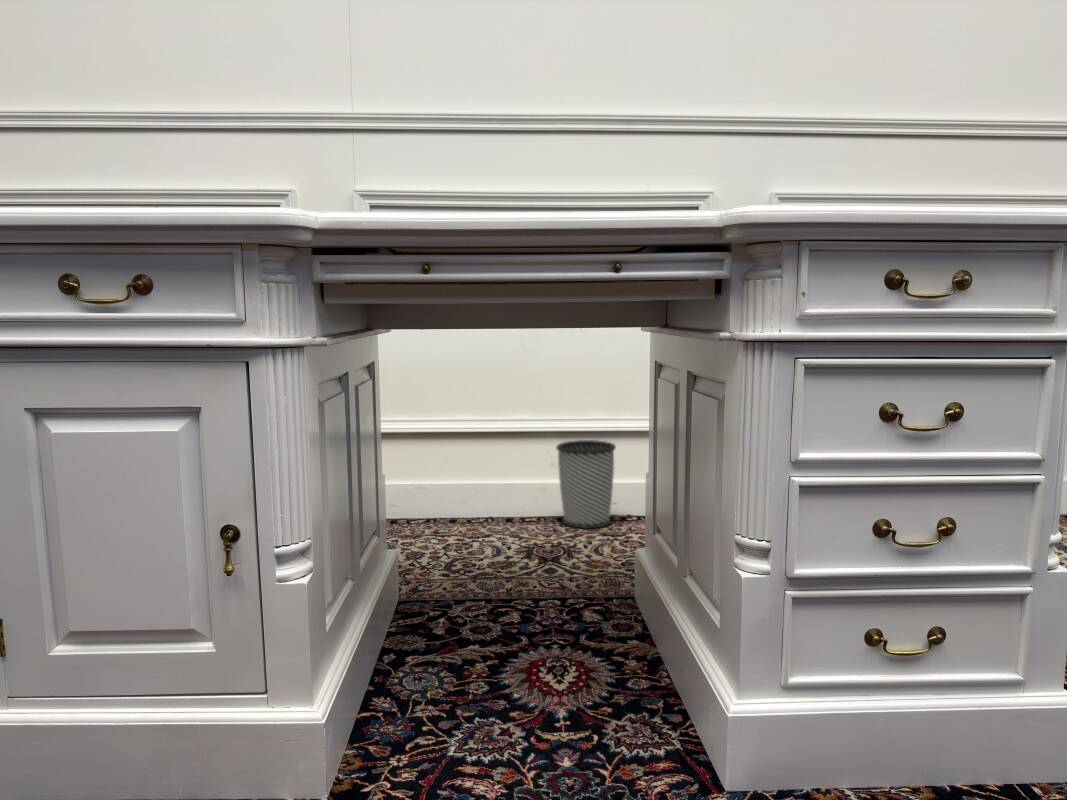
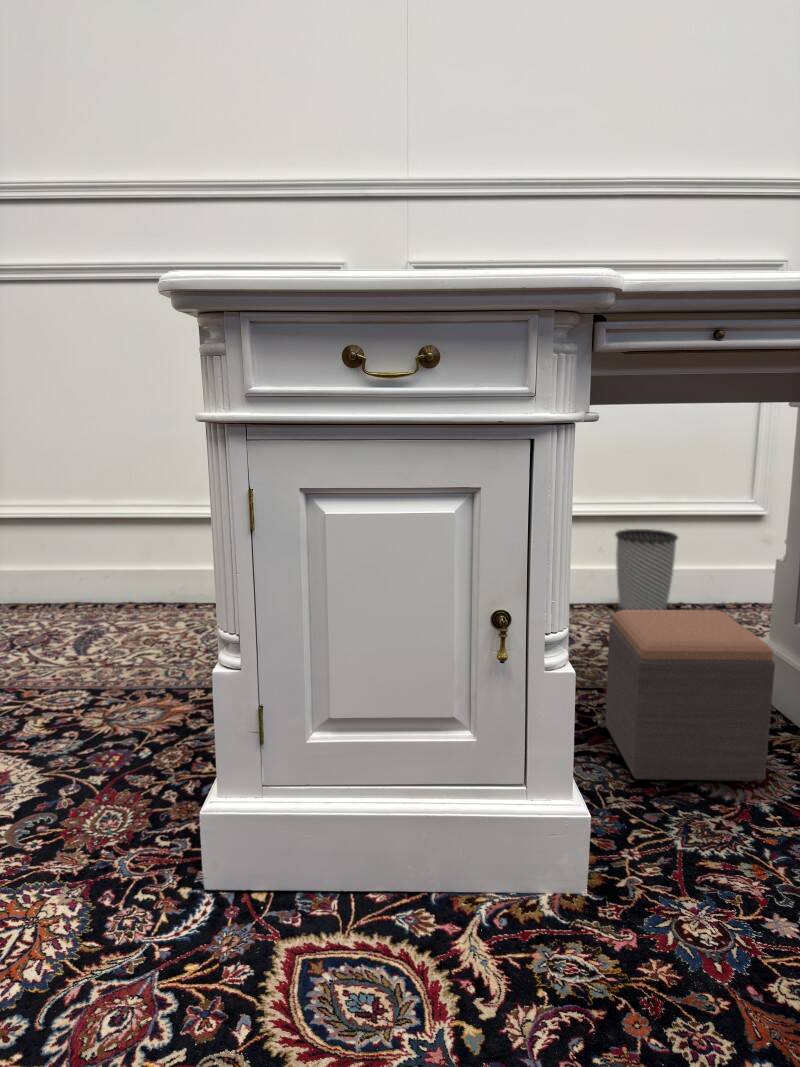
footstool: none [450,519,581,688] -> present [605,610,775,781]

